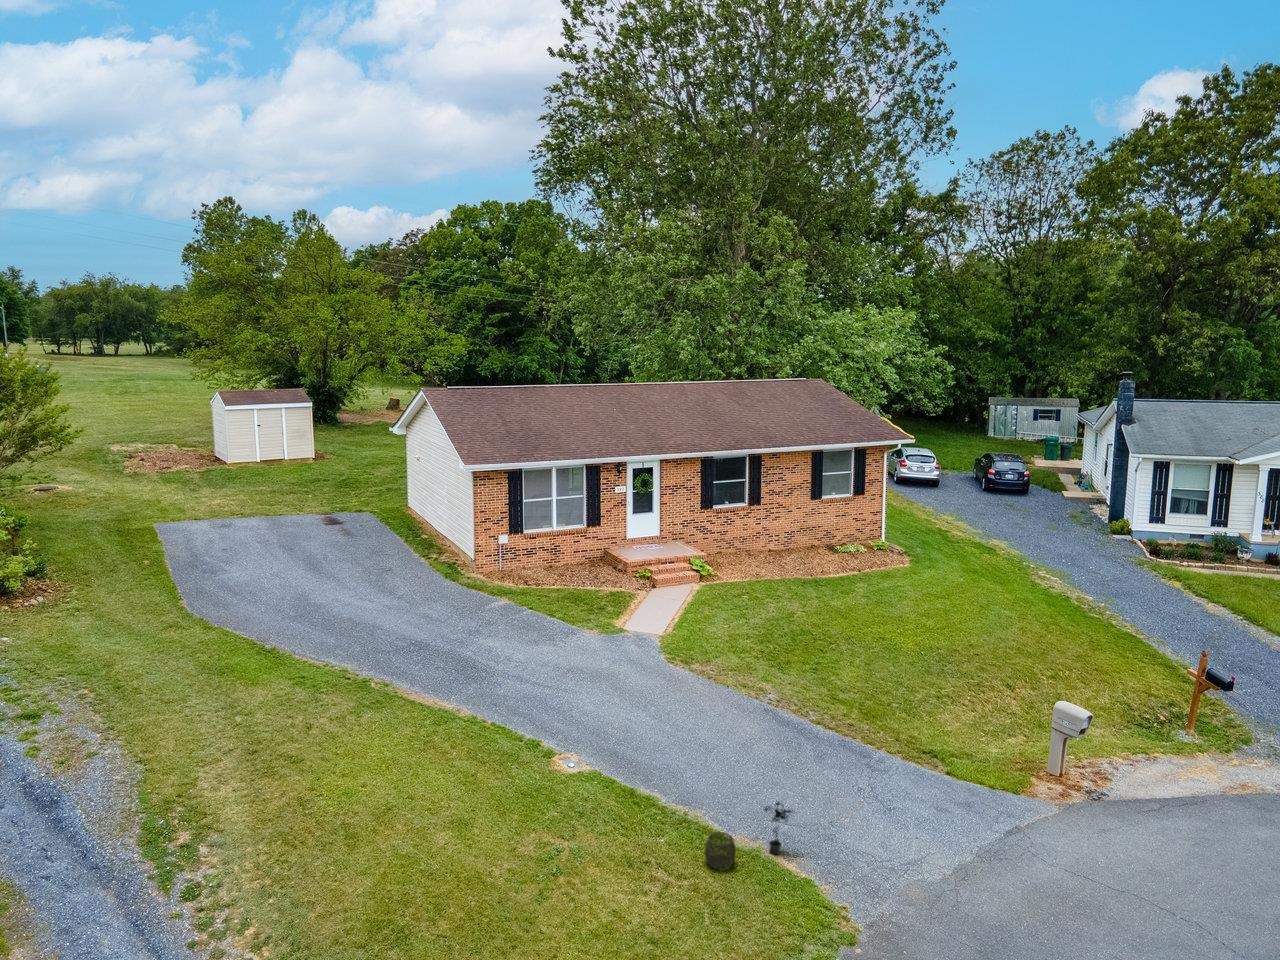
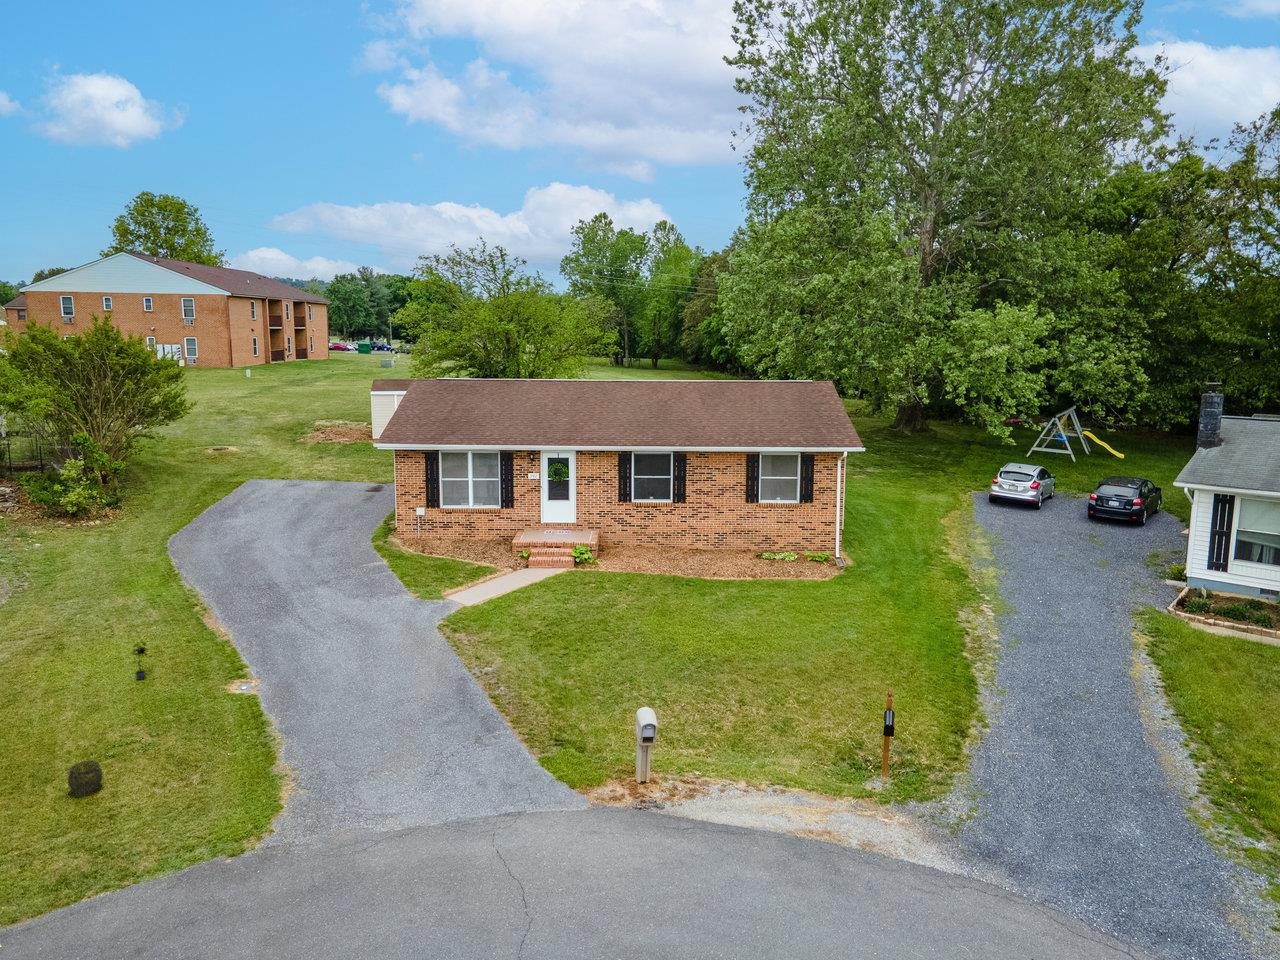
potted plant: present [764,802,792,854] -> present [133,642,147,680]

